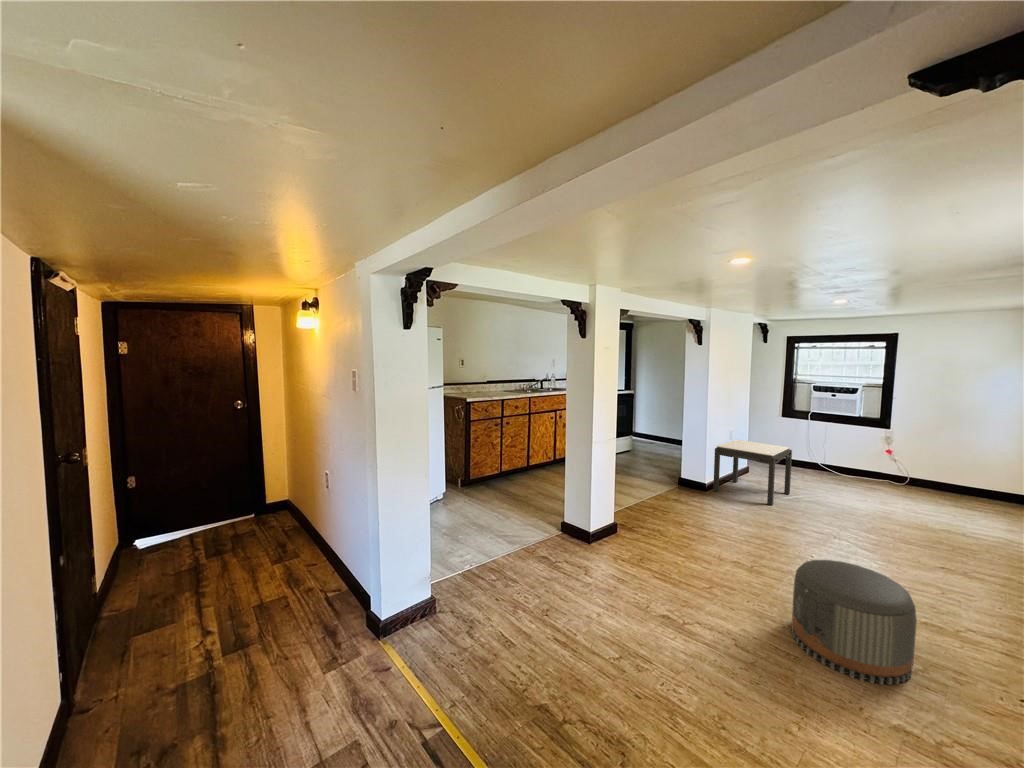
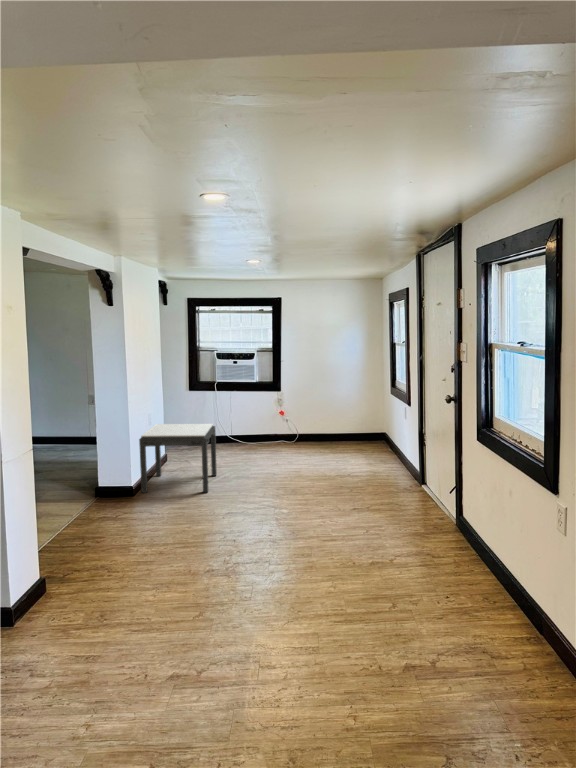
pouf: present [791,560,917,685] -> none [291,529,389,643]

